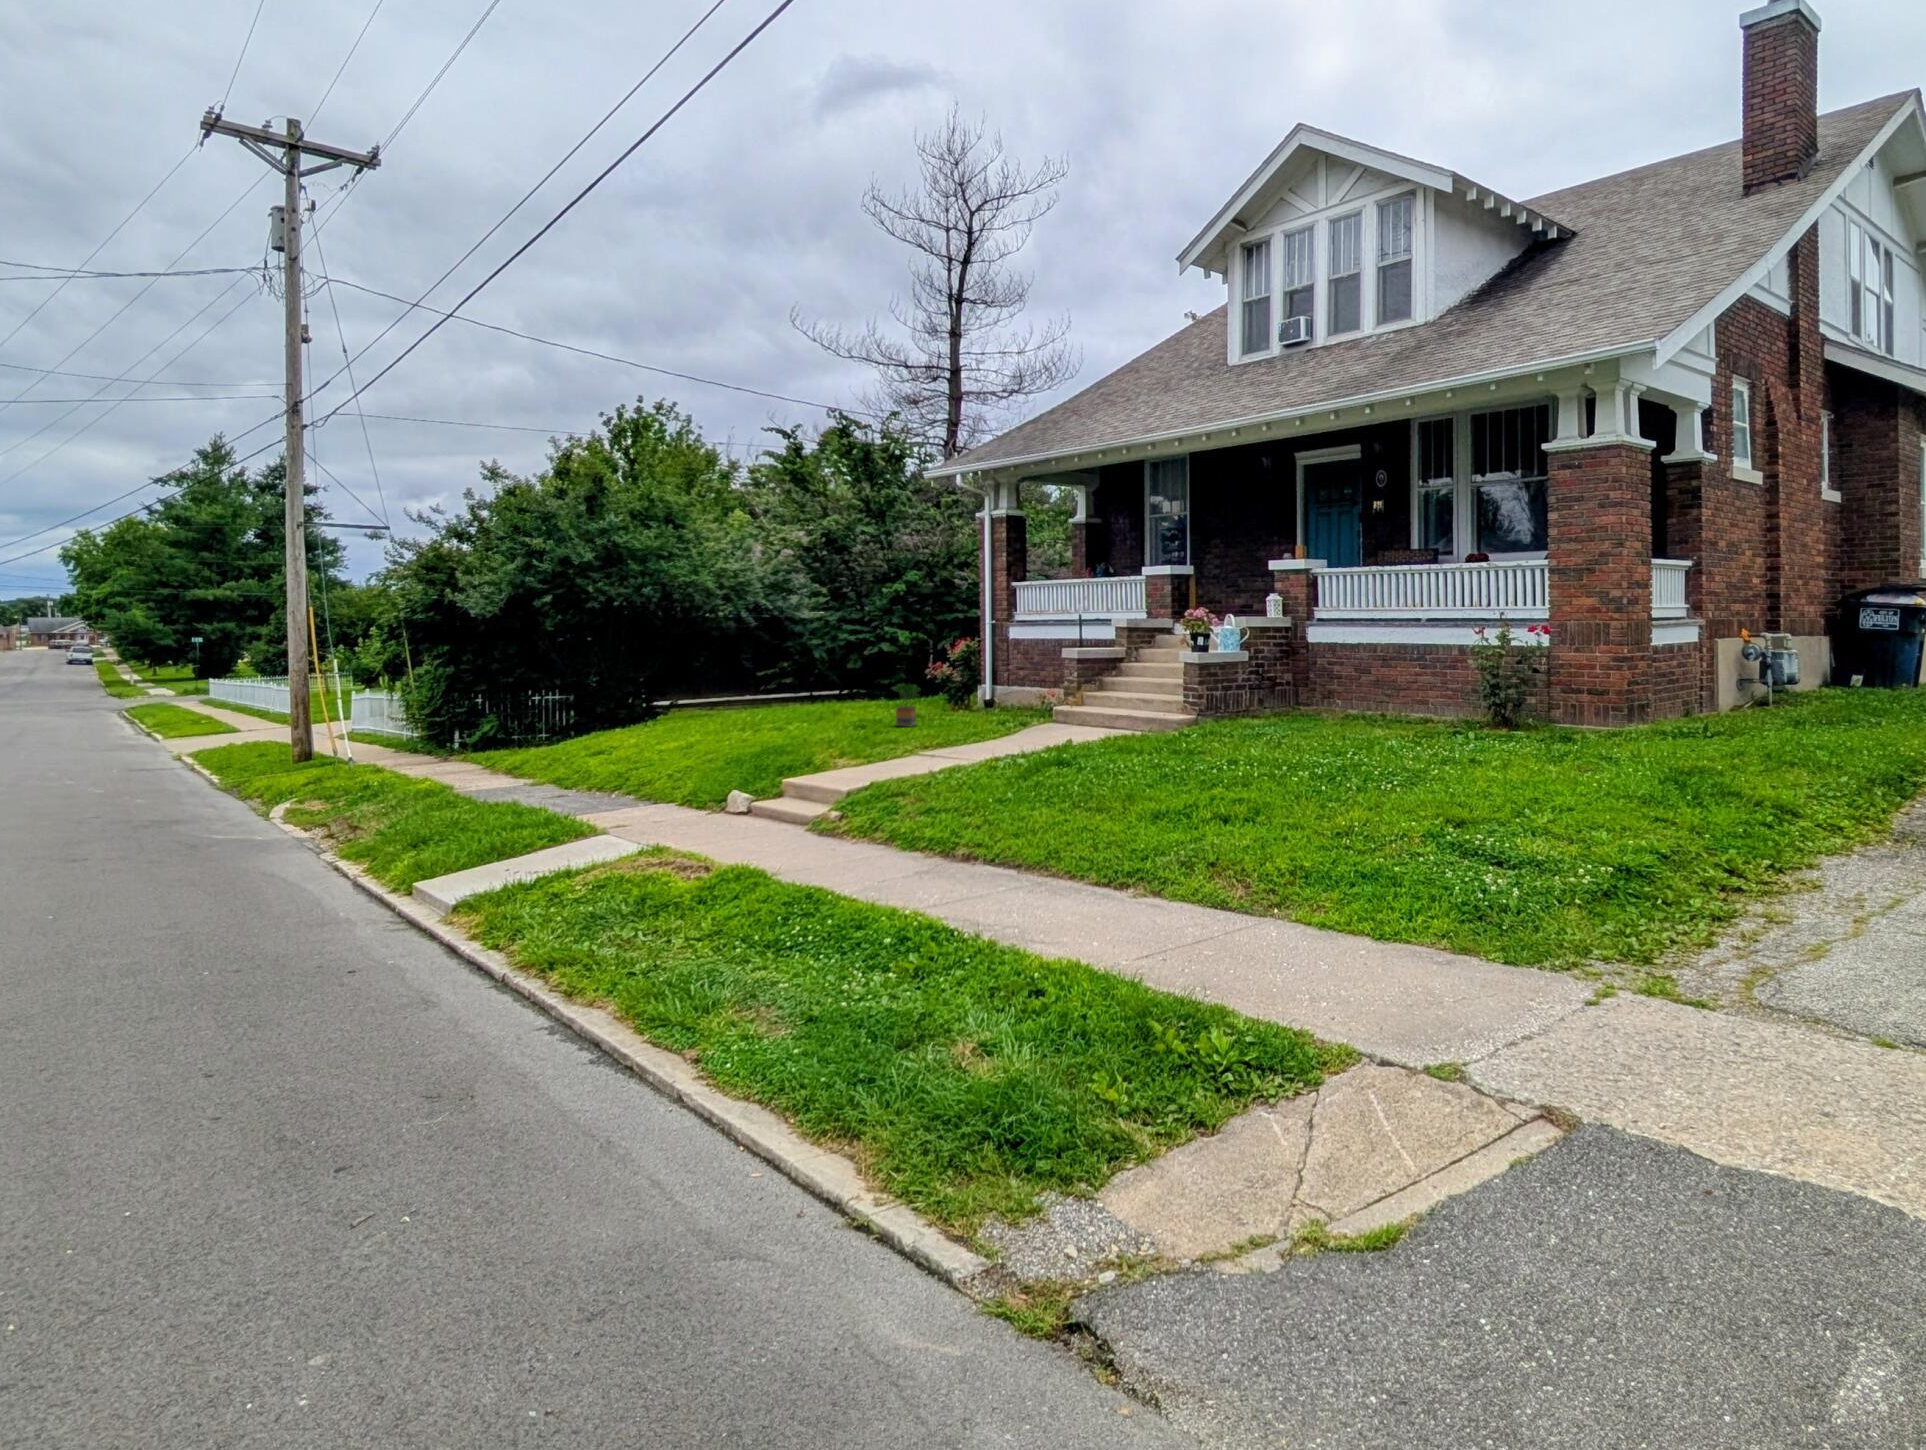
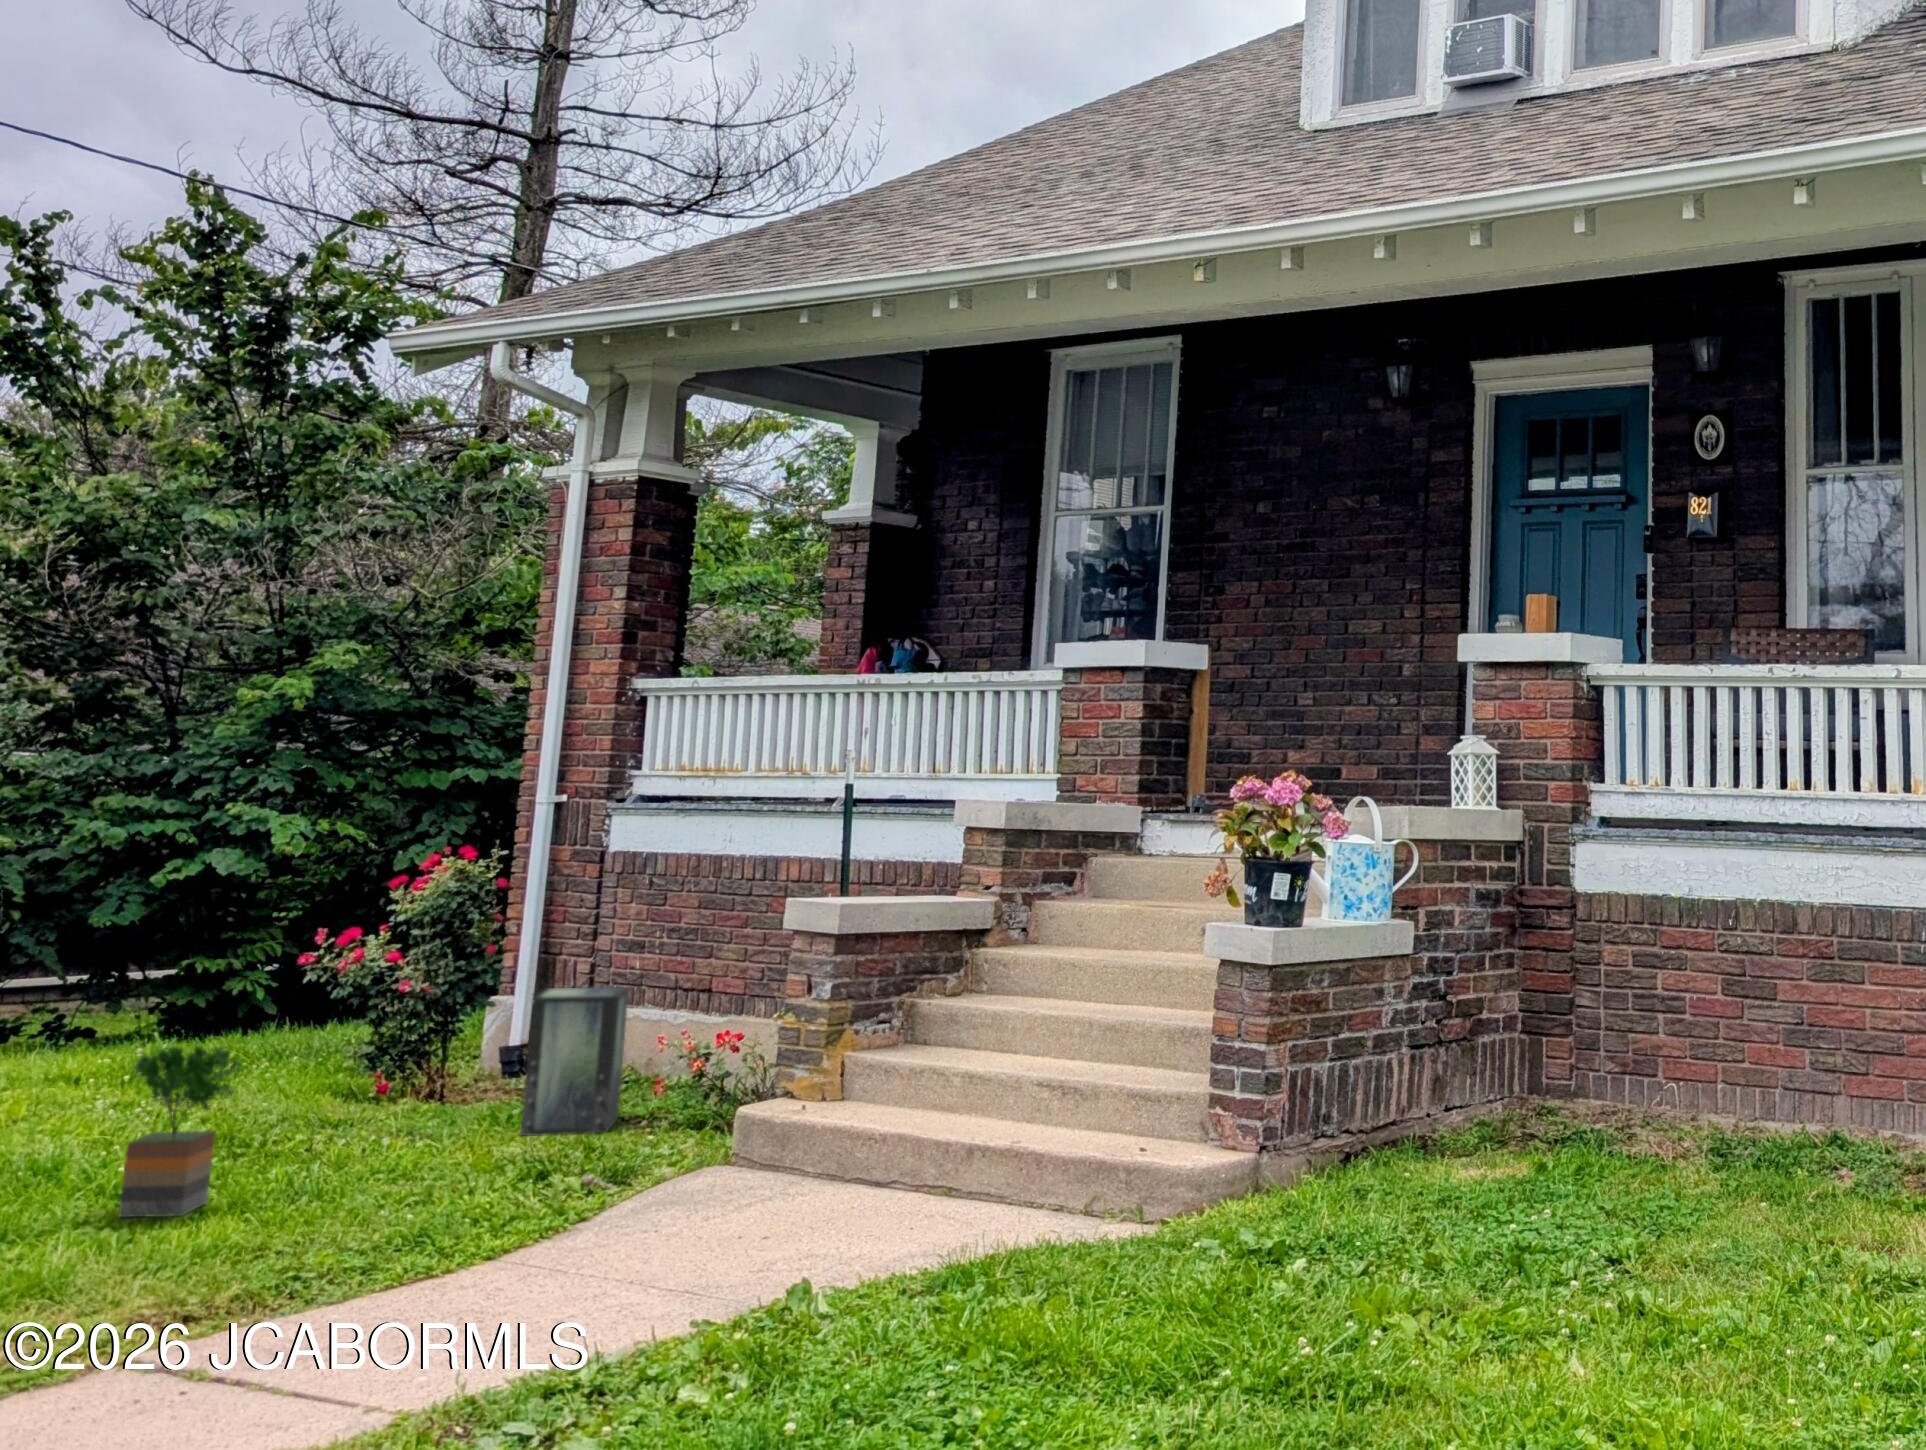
storage box: none [991,675,1018,716] -> present [521,987,629,1136]

